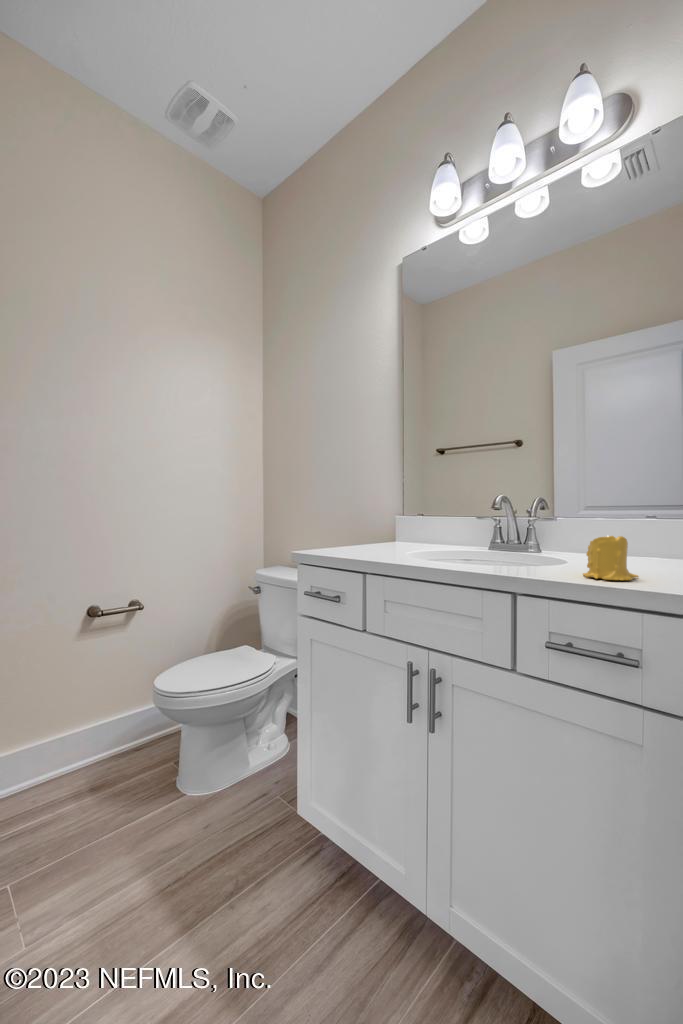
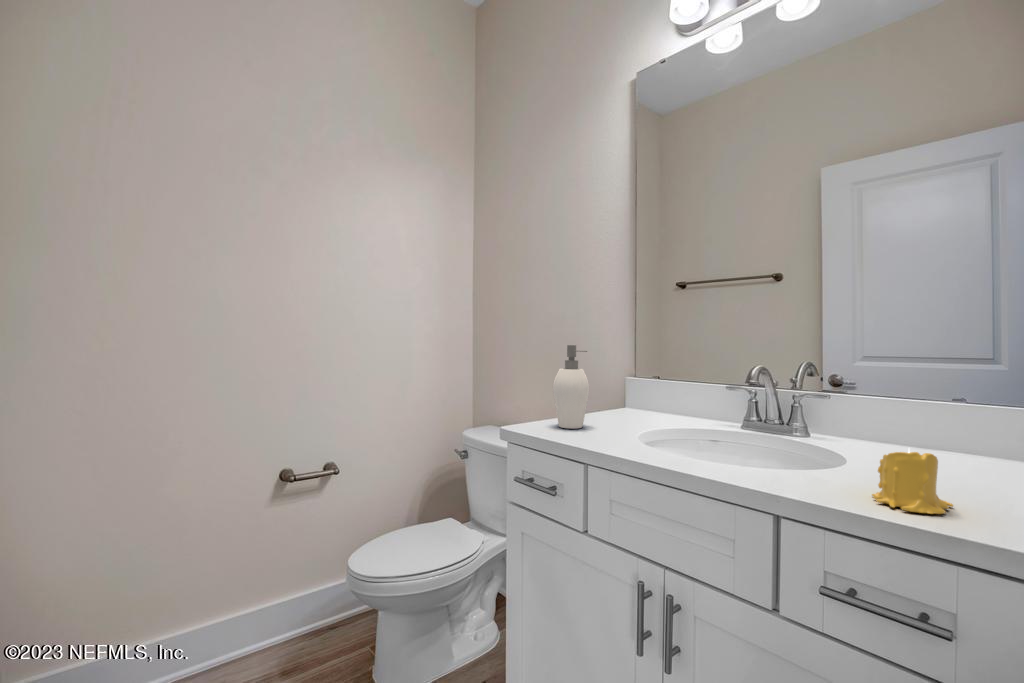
soap dispenser: none [336,482,367,552] -> present [553,345,589,429]

